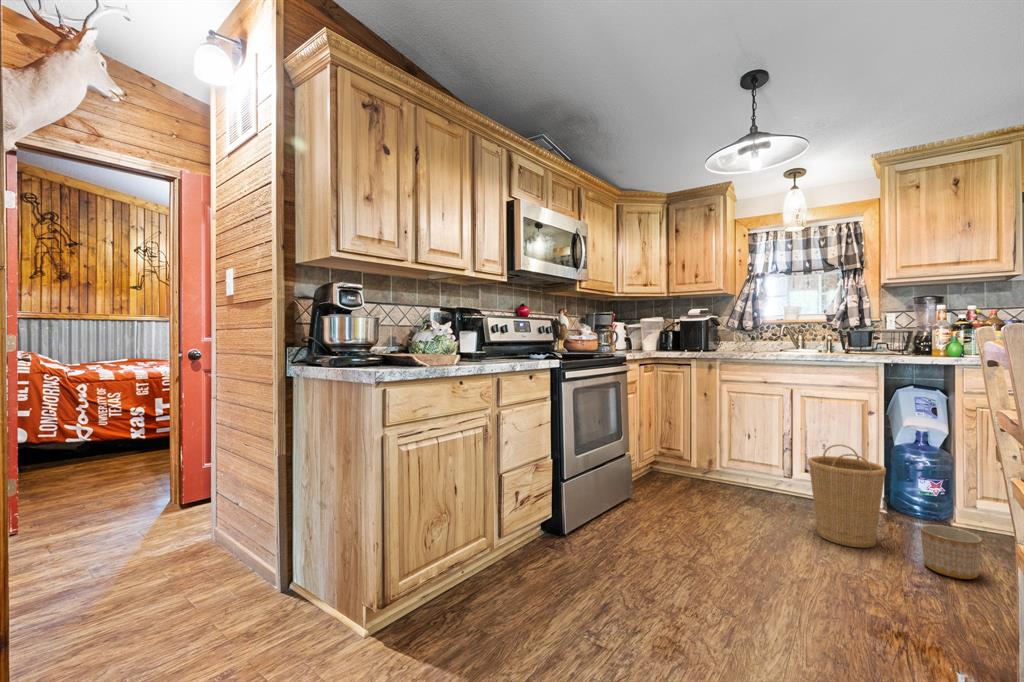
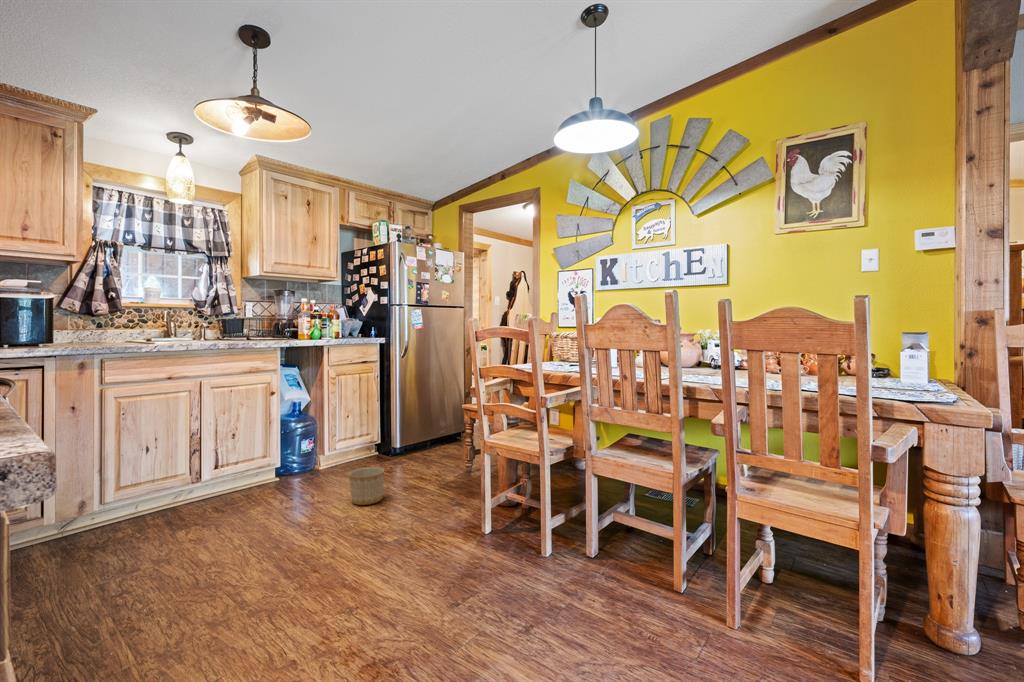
basket: present [808,444,886,548] -> none [255,427,321,521]

